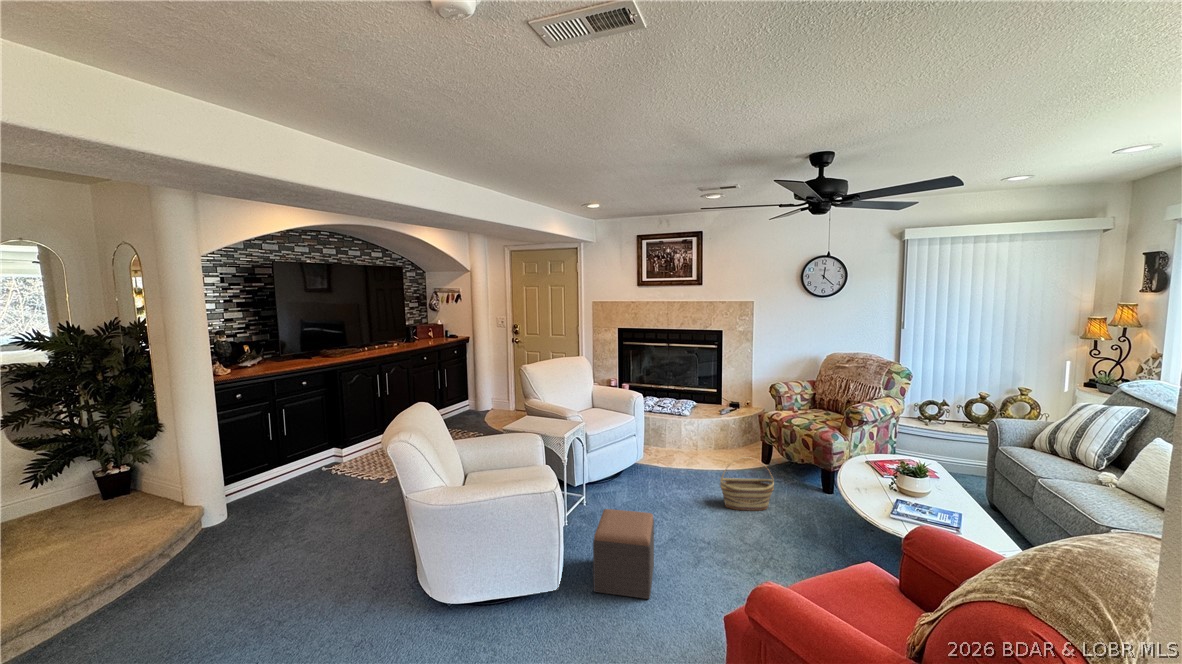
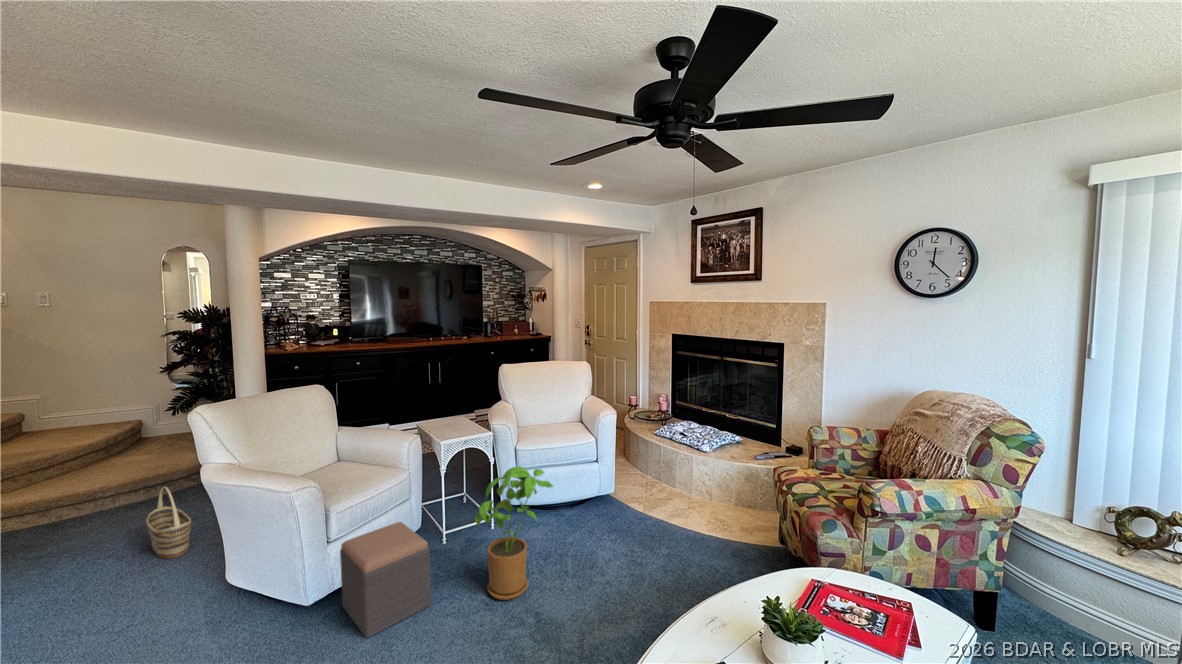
house plant: none [659,439,718,545] -> present [475,466,553,600]
basket: present [720,463,774,511] -> present [146,487,191,559]

